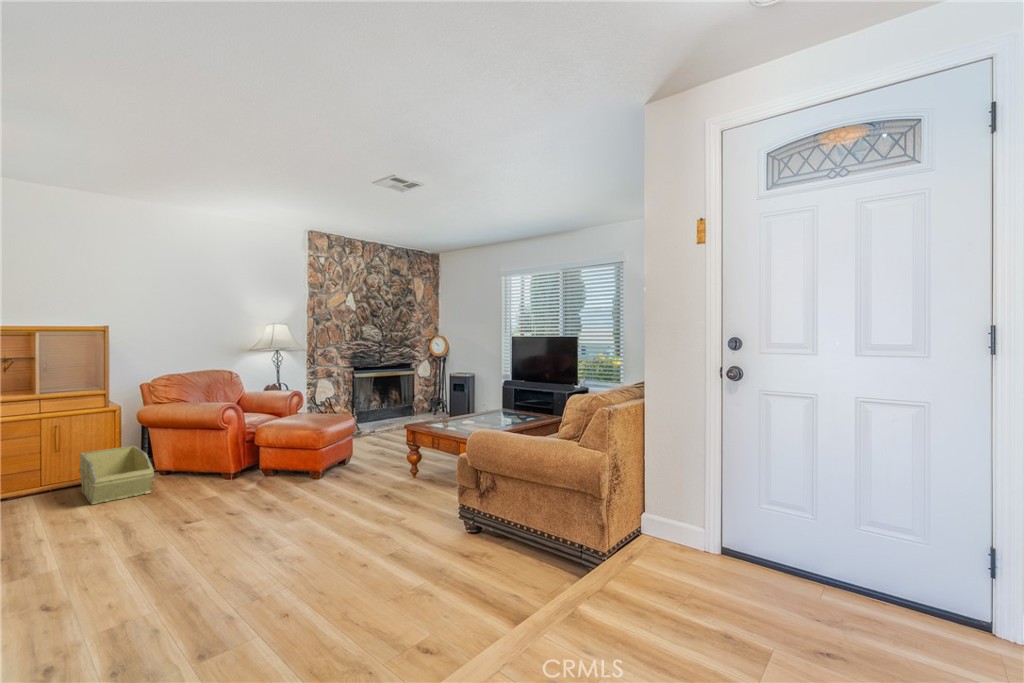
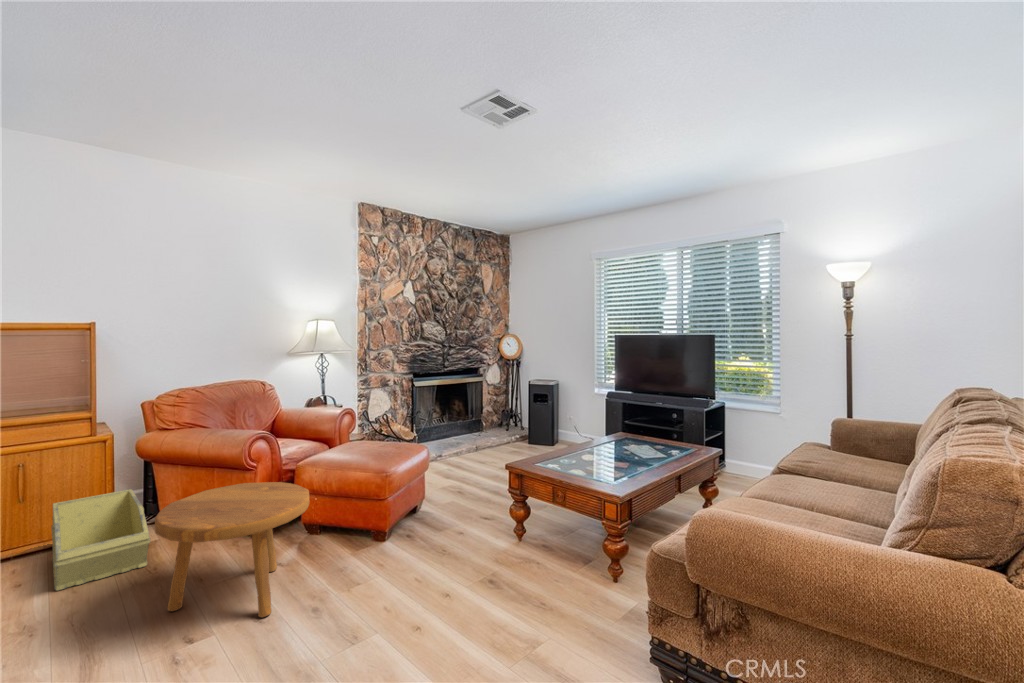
footstool: none [165,435,265,513] -> present [155,482,310,617]

